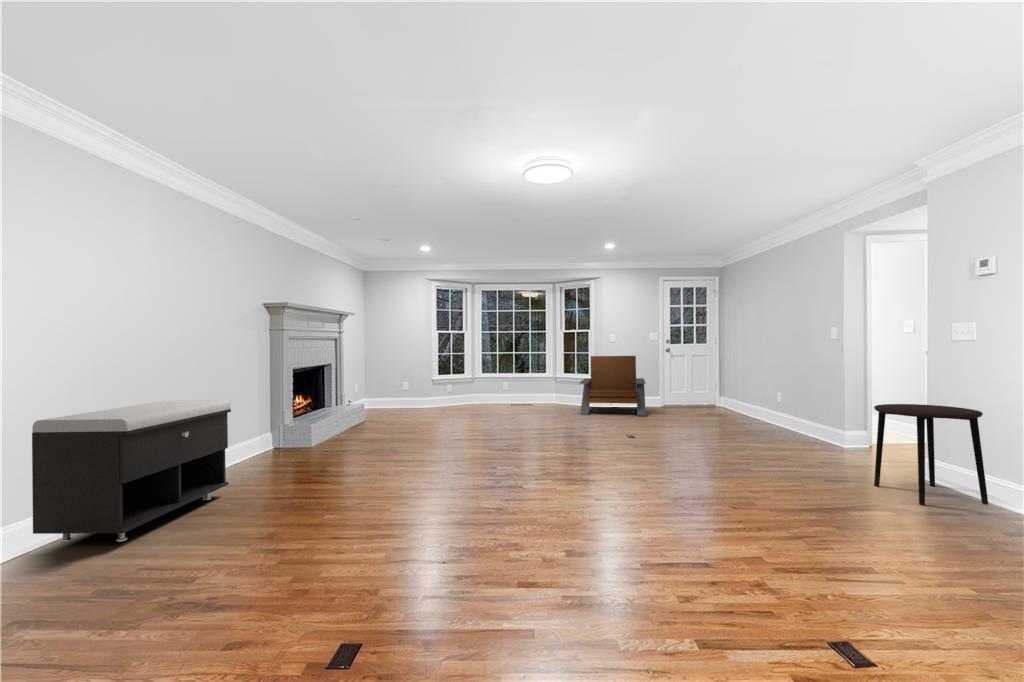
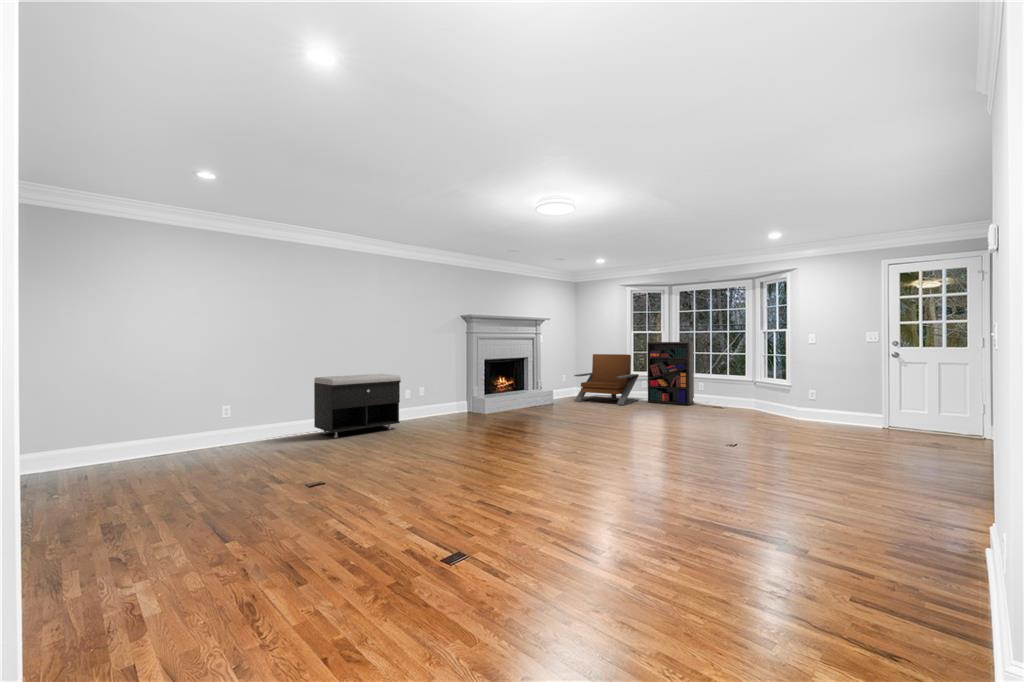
bookshelf: none [459,343,503,408] -> present [647,342,694,405]
lounge chair: present [580,356,646,416] -> present [574,354,639,405]
side table: present [874,404,988,505] -> none [837,435,981,591]

